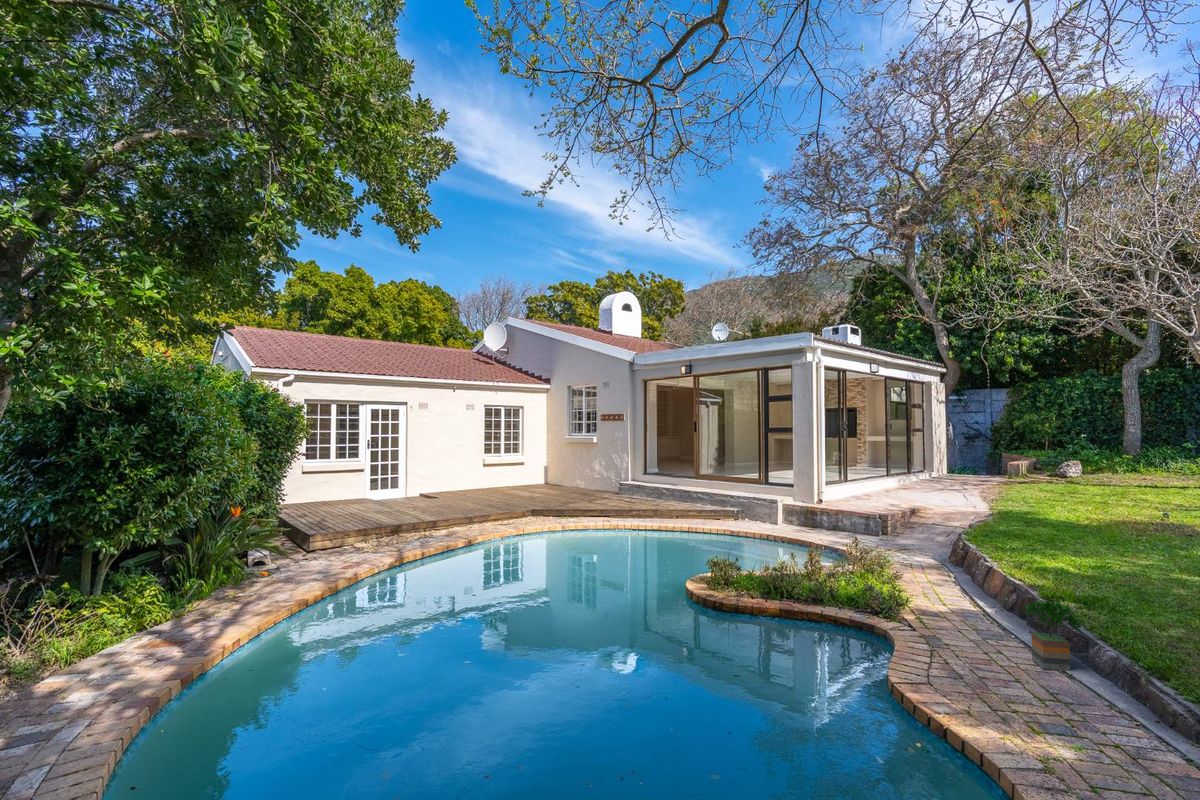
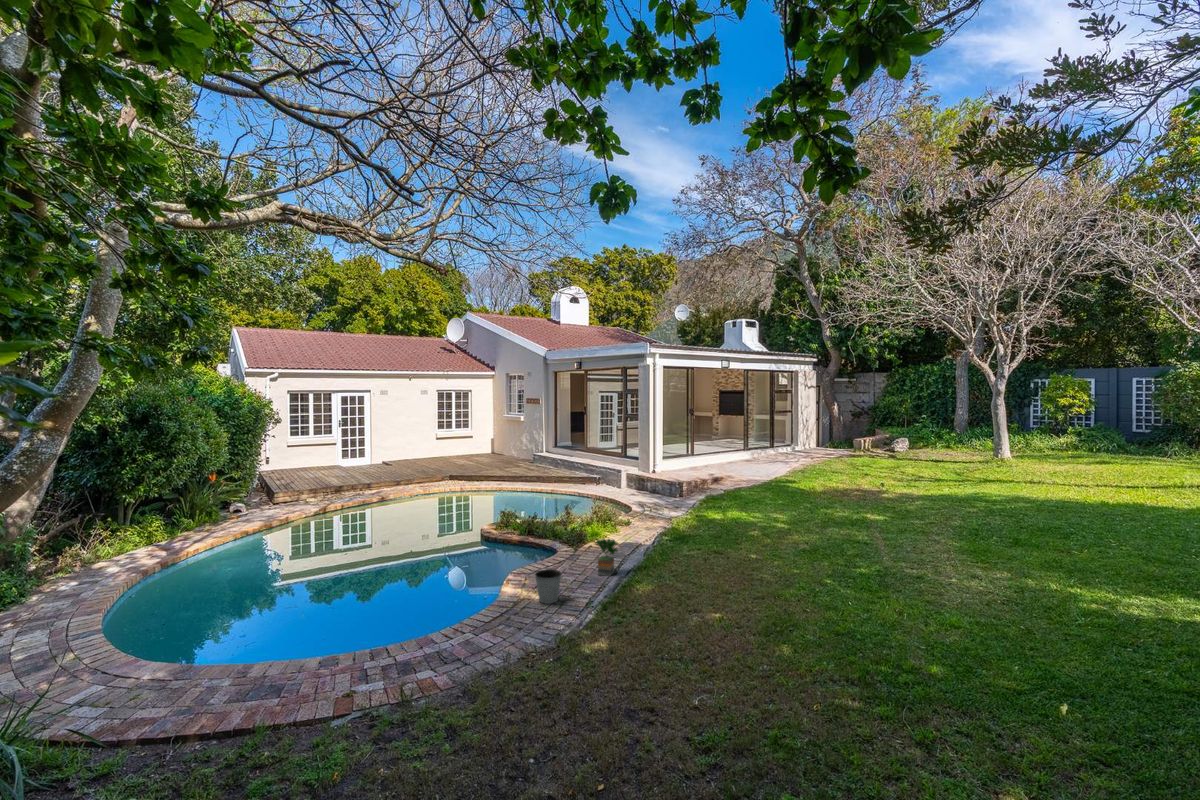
bucket: none [1026,668,1096,744] -> present [535,569,561,603]

